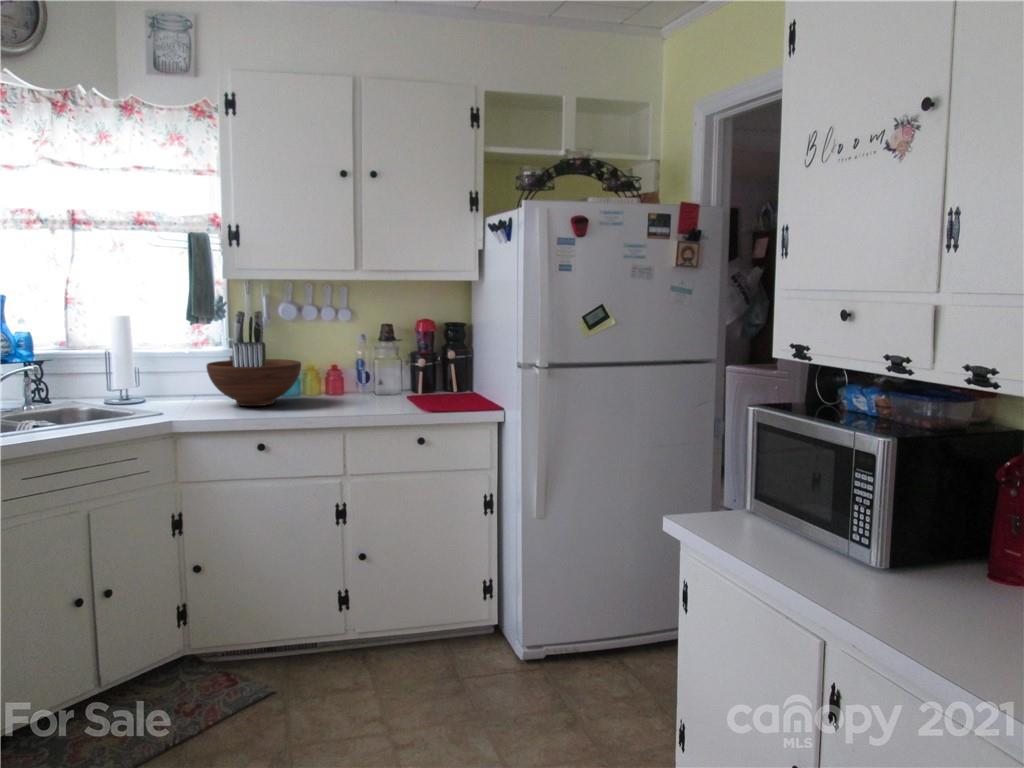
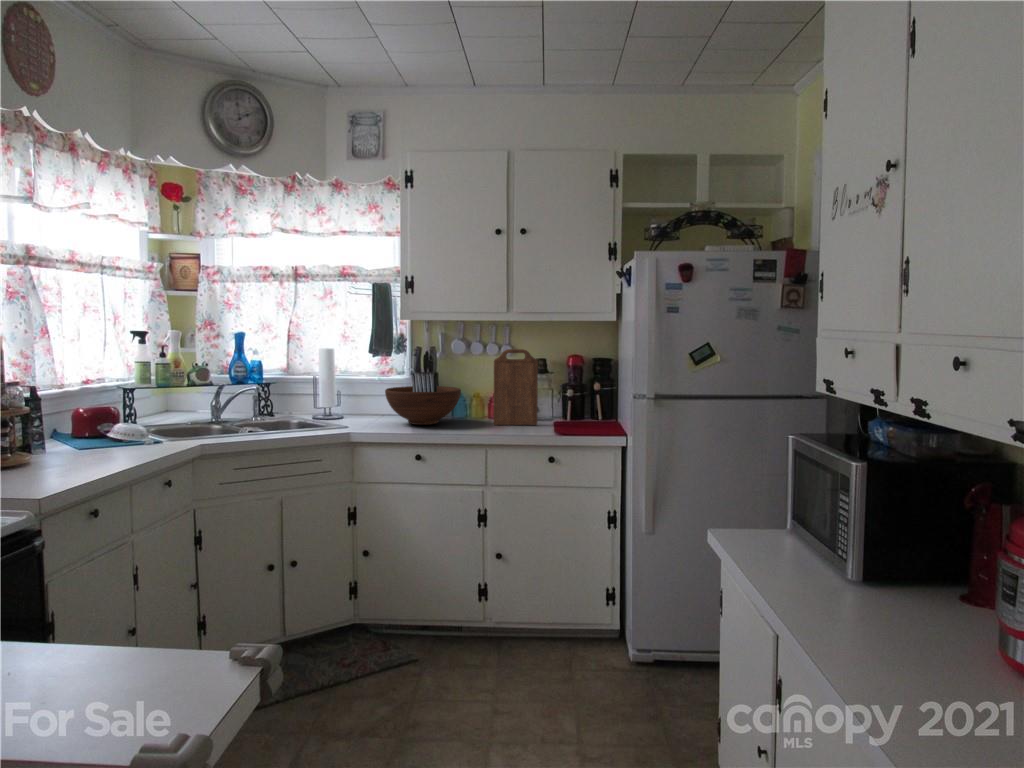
cutting board: none [341,314,393,403] -> present [494,349,538,425]

